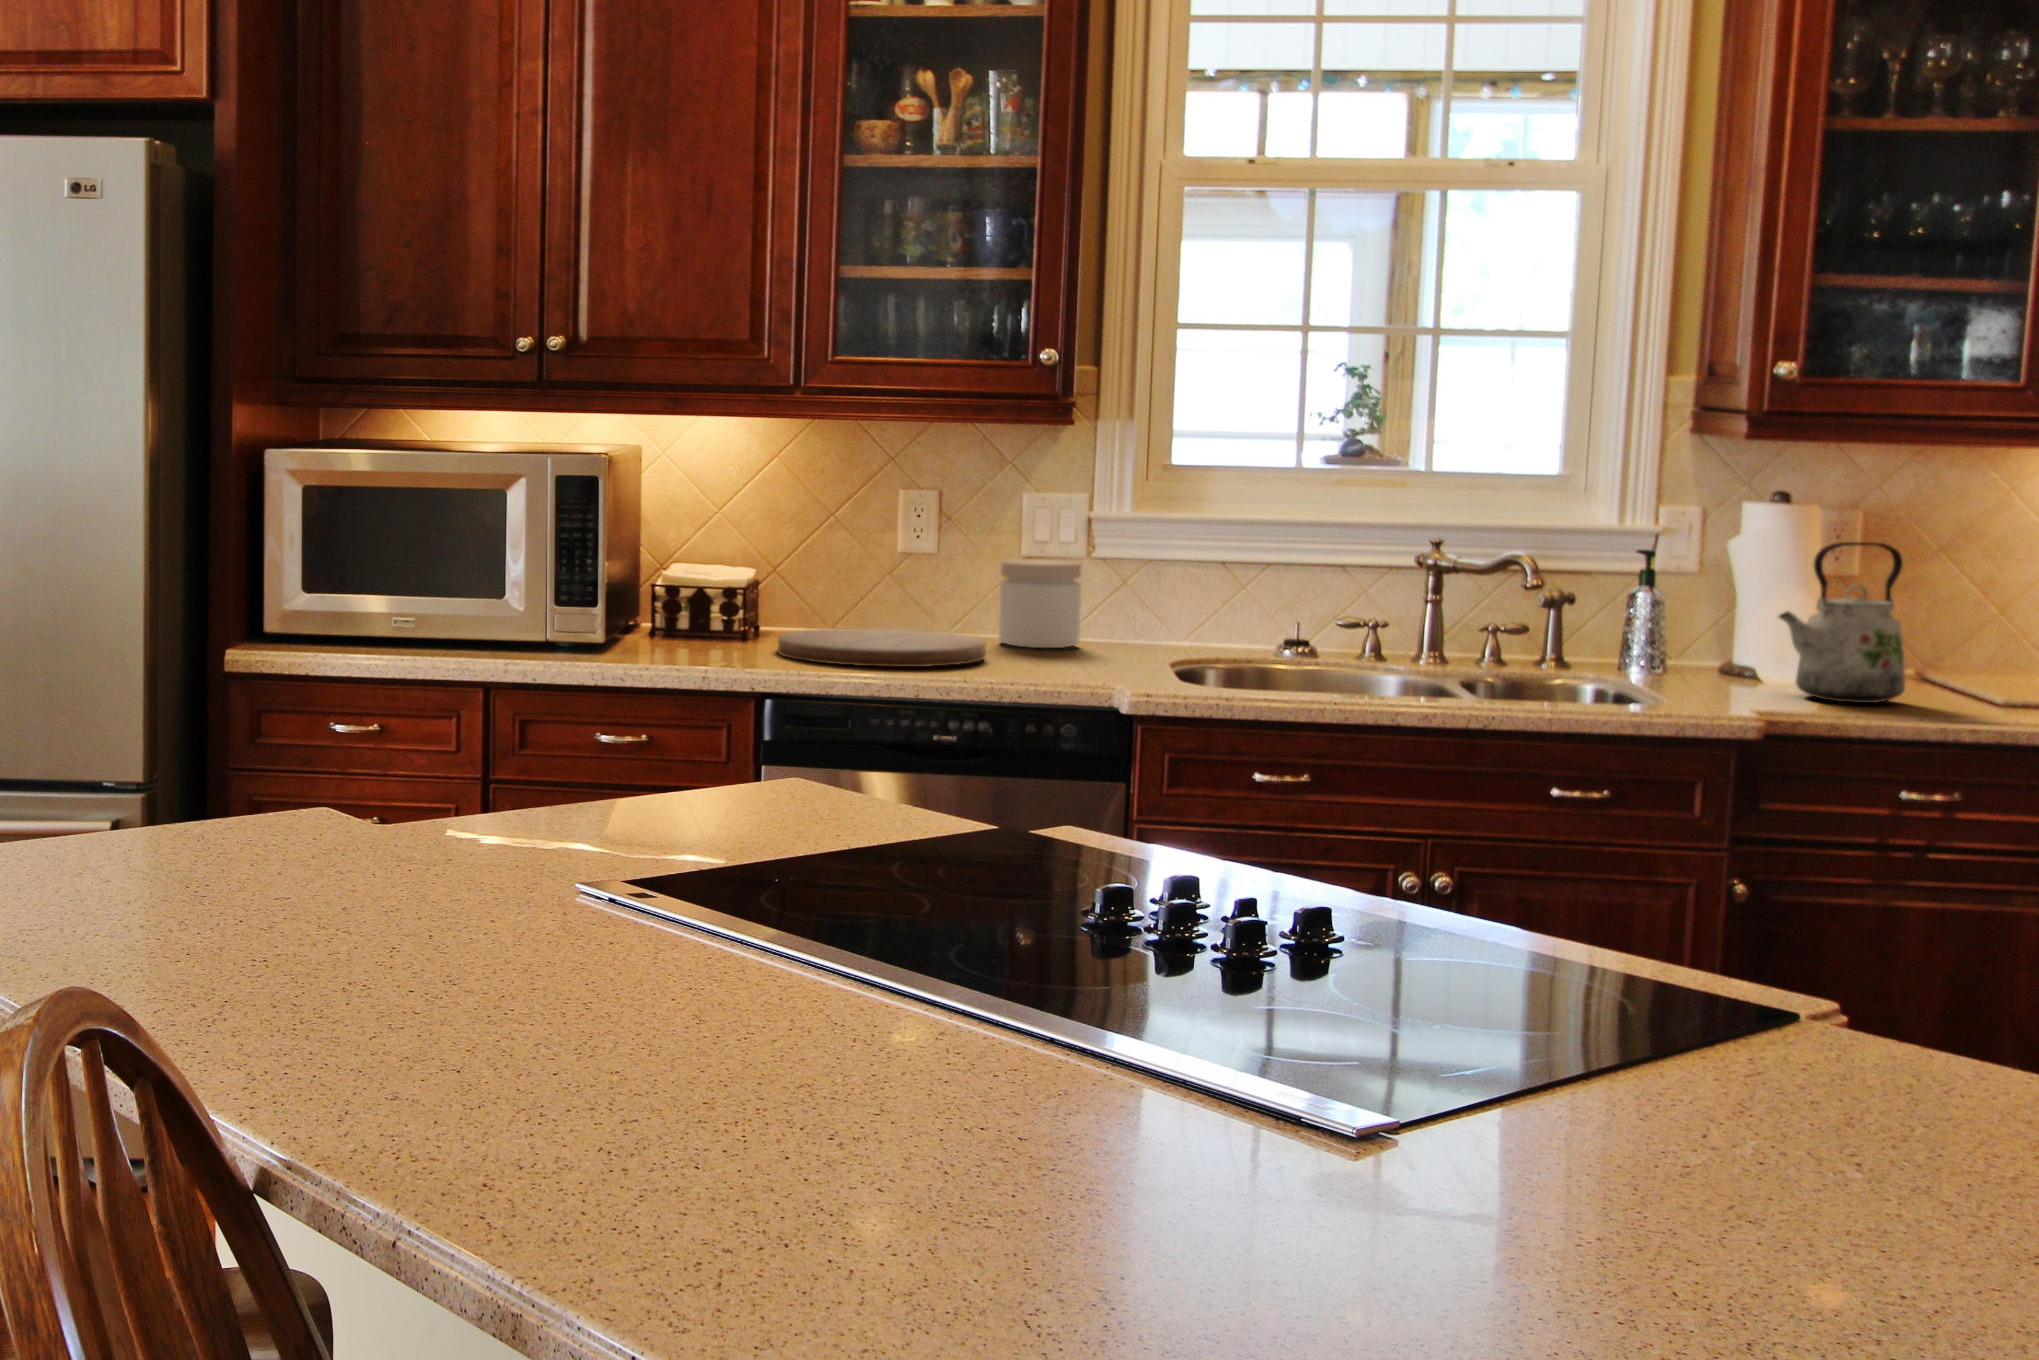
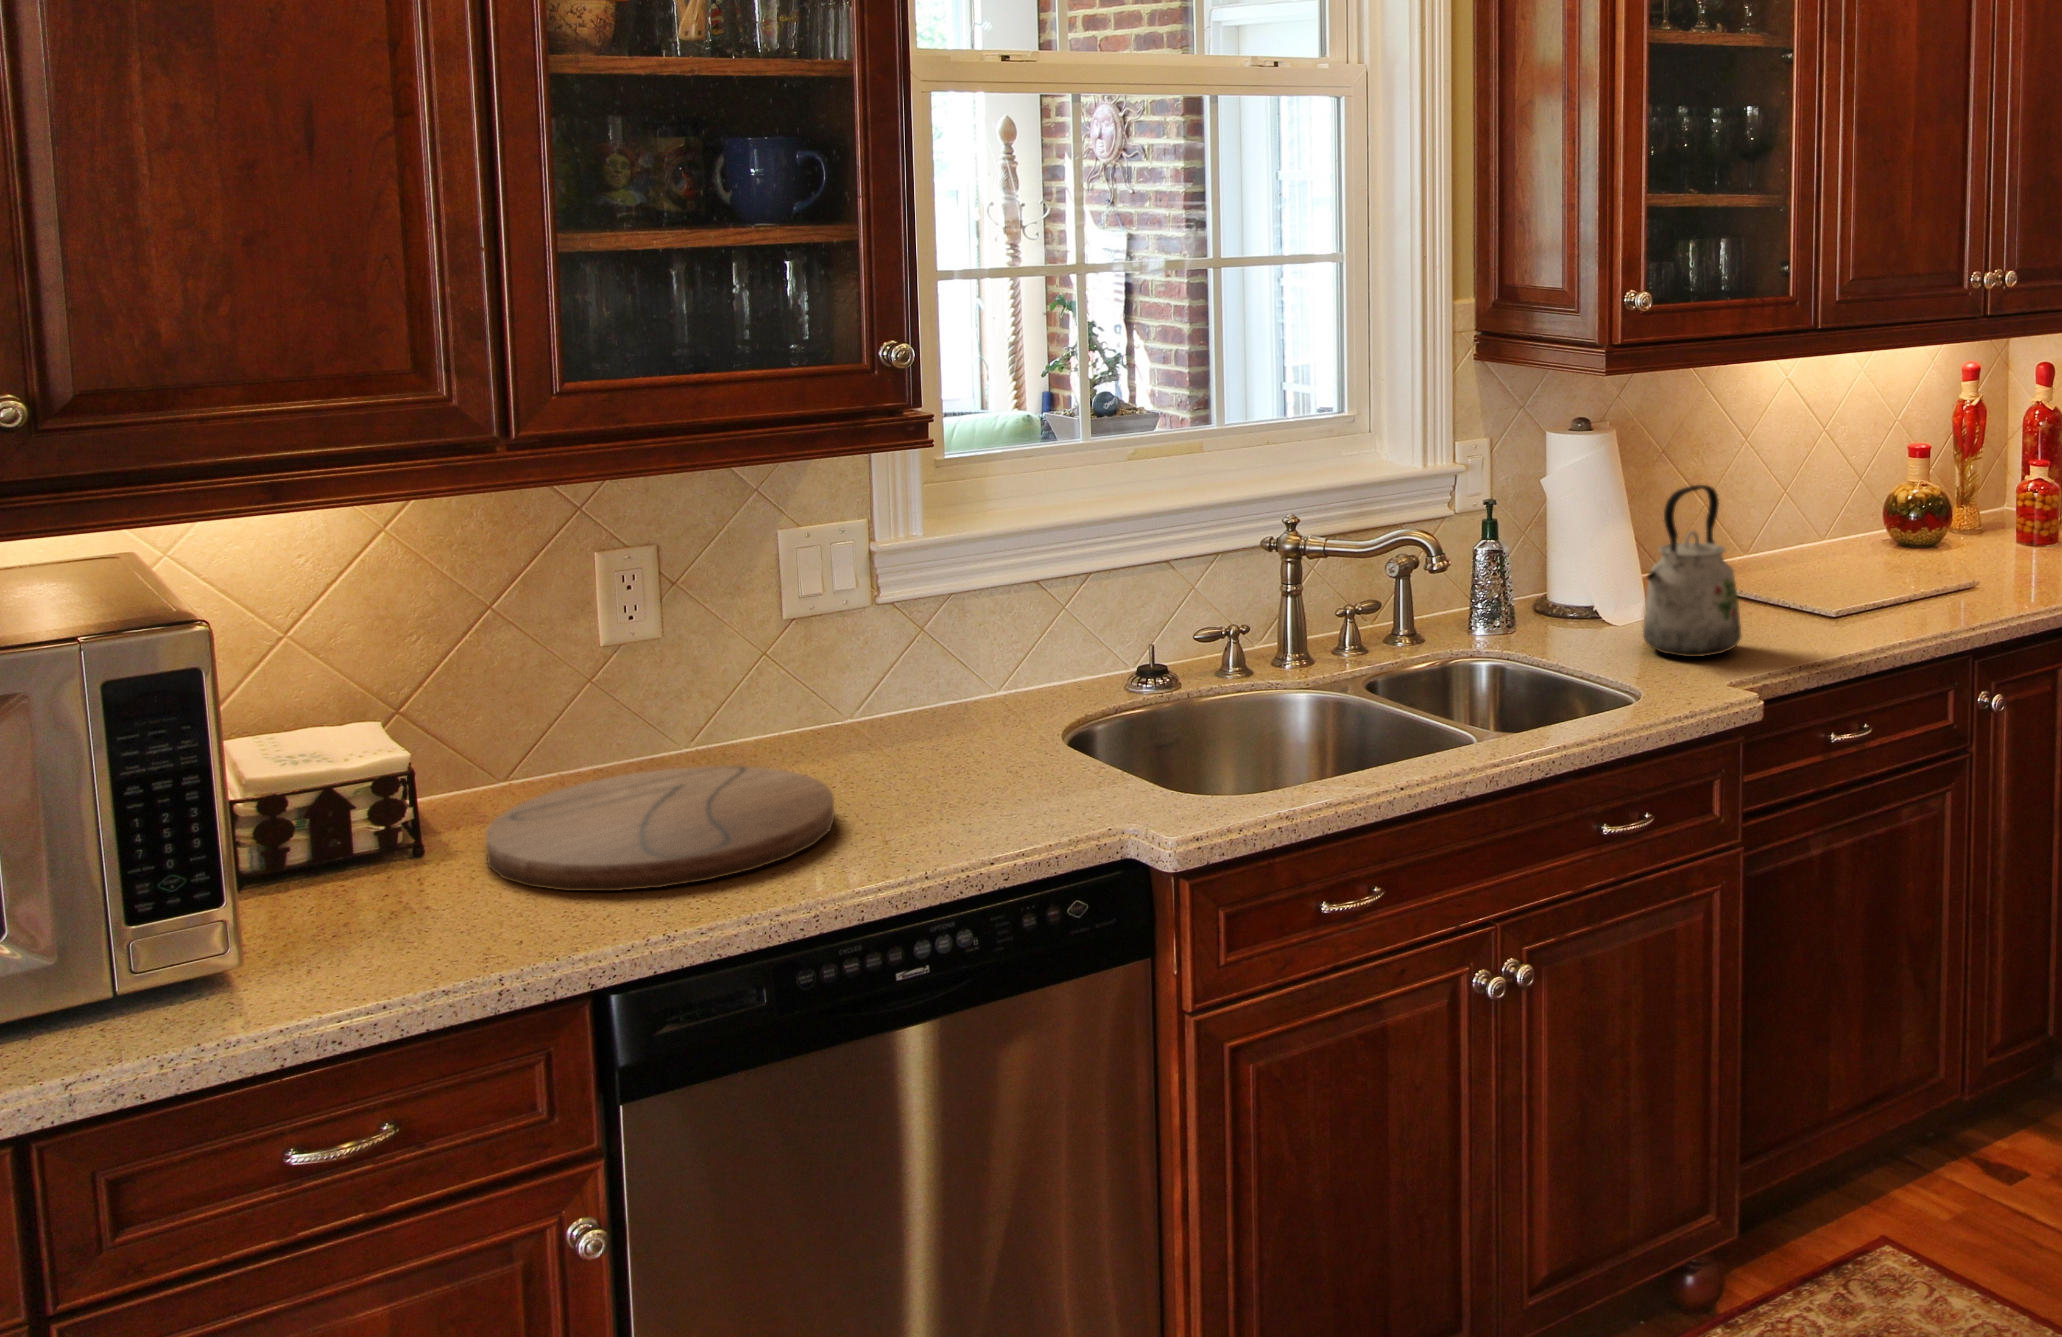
jar: present [999,559,1081,648] -> none [760,615,883,756]

